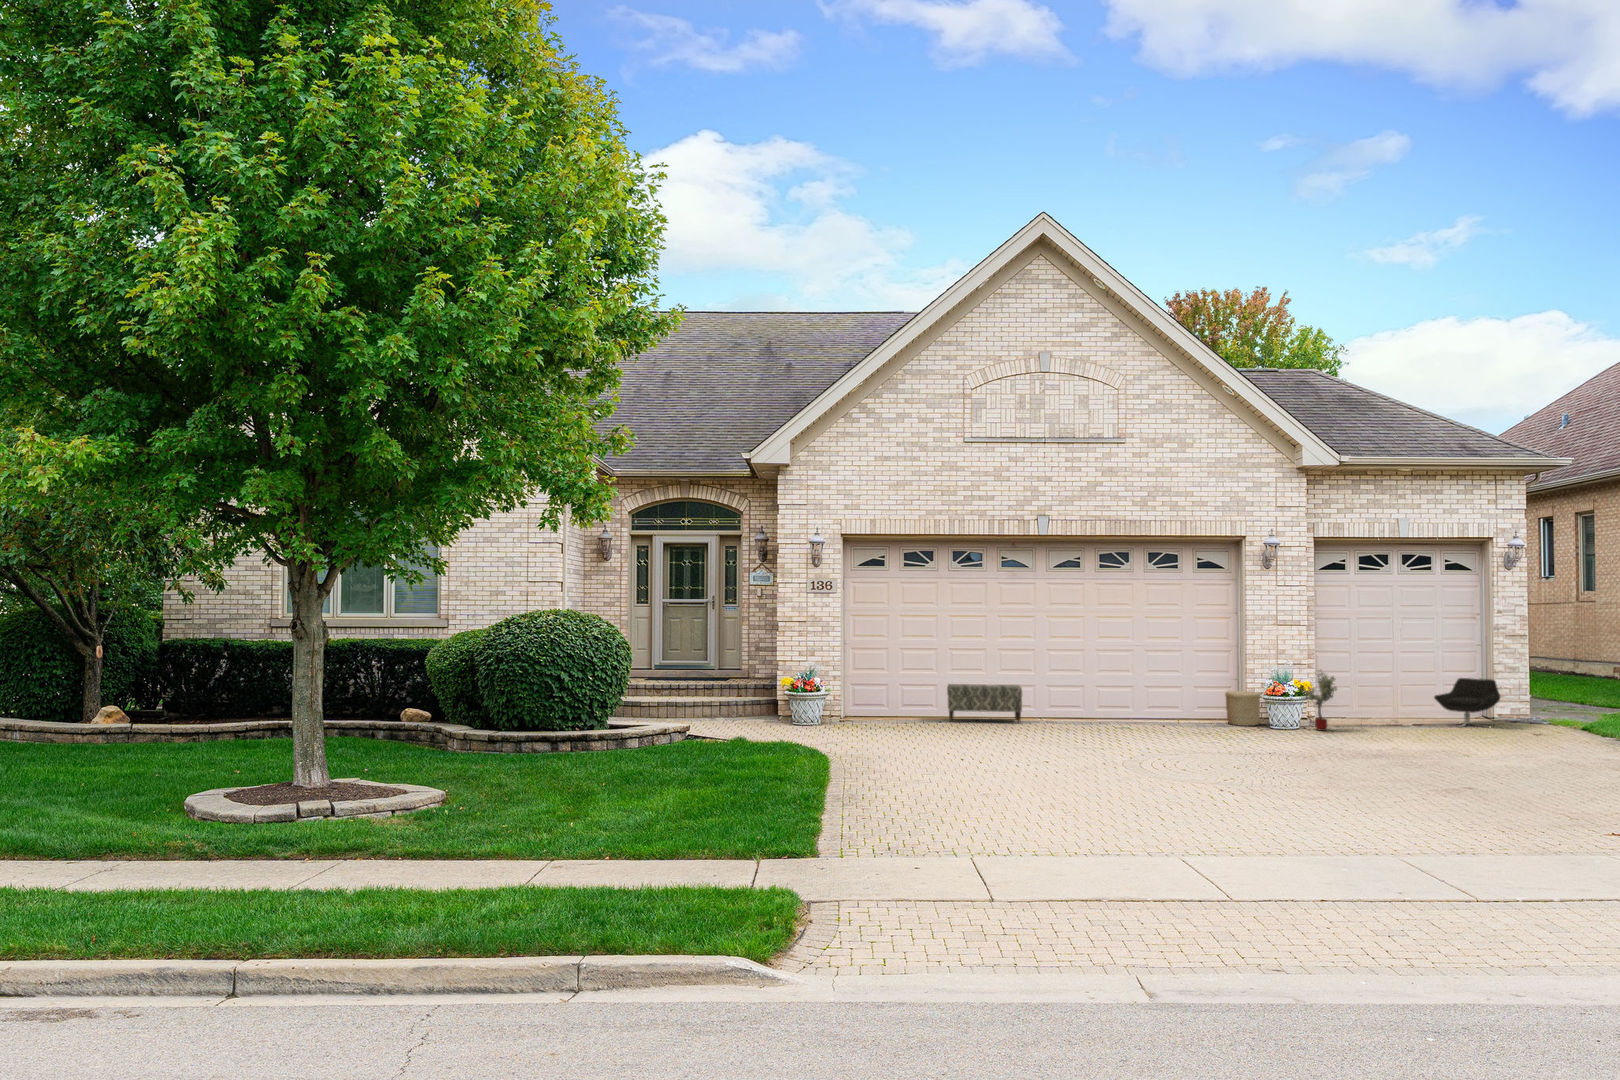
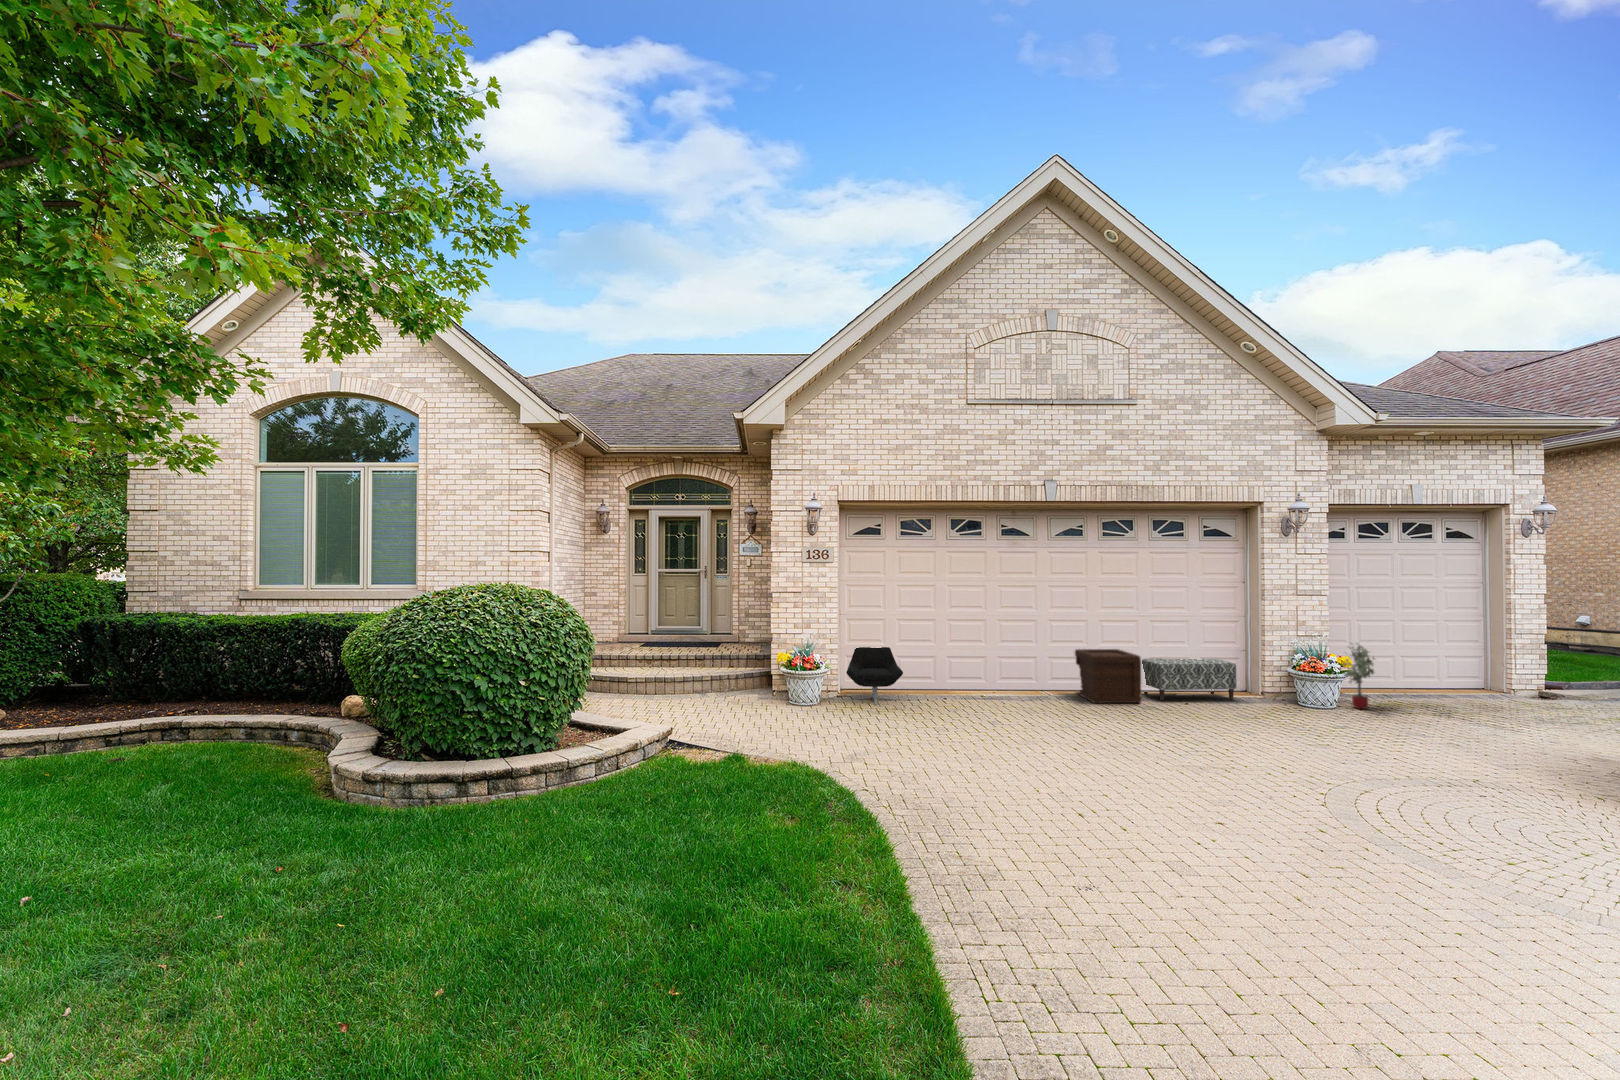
wooden crate: none [1068,677,1121,725] -> present [1075,649,1141,703]
lounge chair: present [1434,678,1500,727] -> present [846,647,903,705]
bench: present [947,684,1022,722] -> present [1142,658,1237,701]
woven basket: present [1225,691,1260,726] -> none [1240,662,1282,702]

